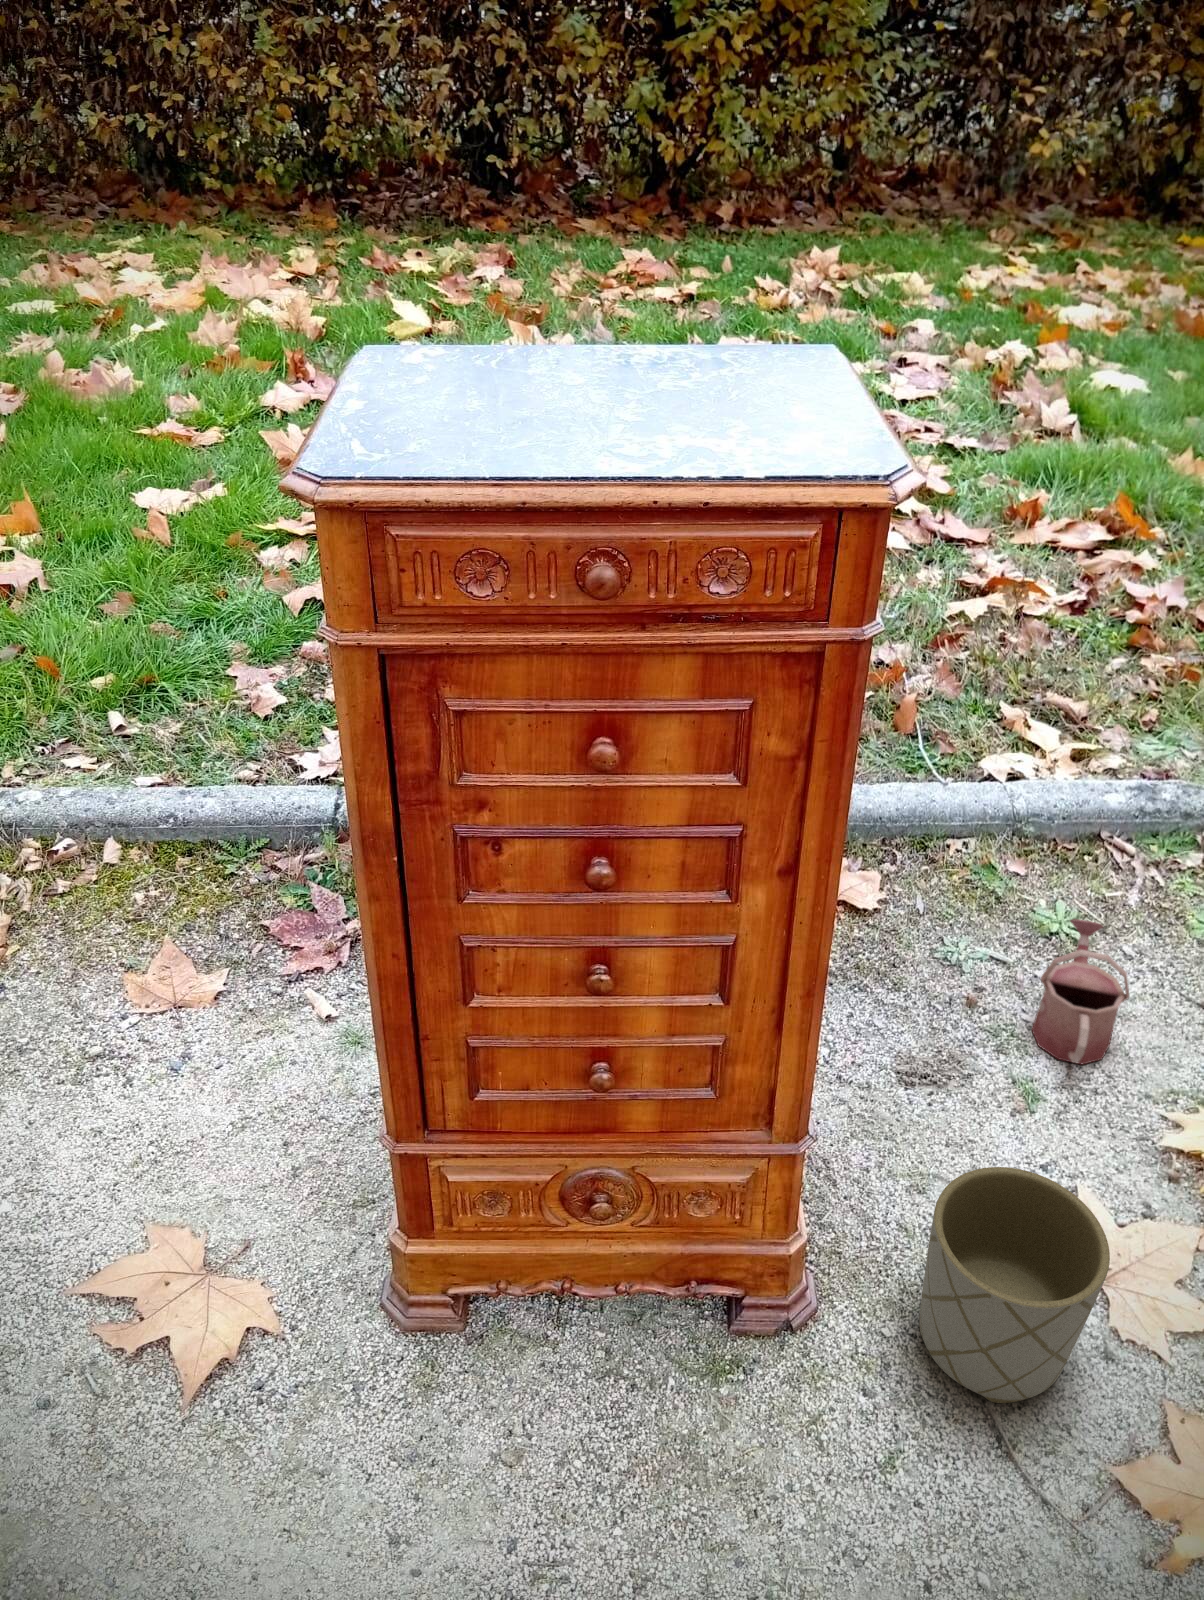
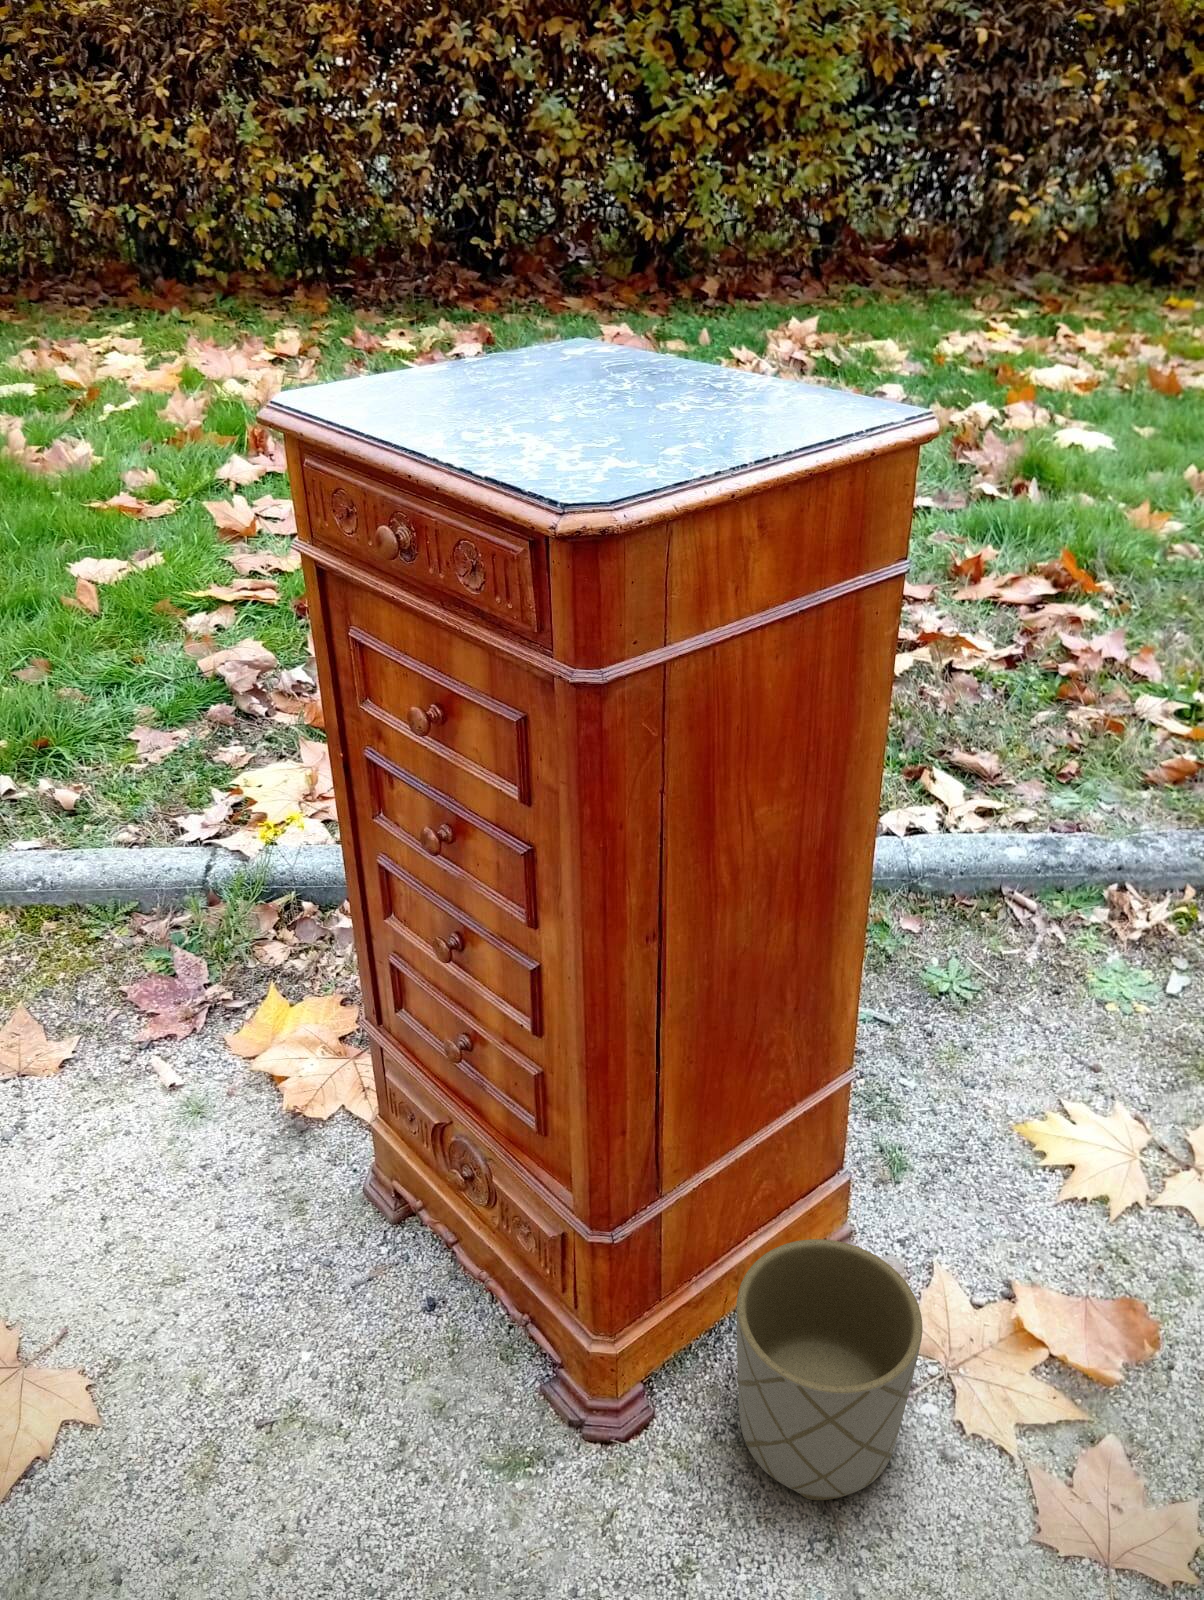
watering can: present [1032,919,1129,1064] -> none [909,977,1004,1132]

